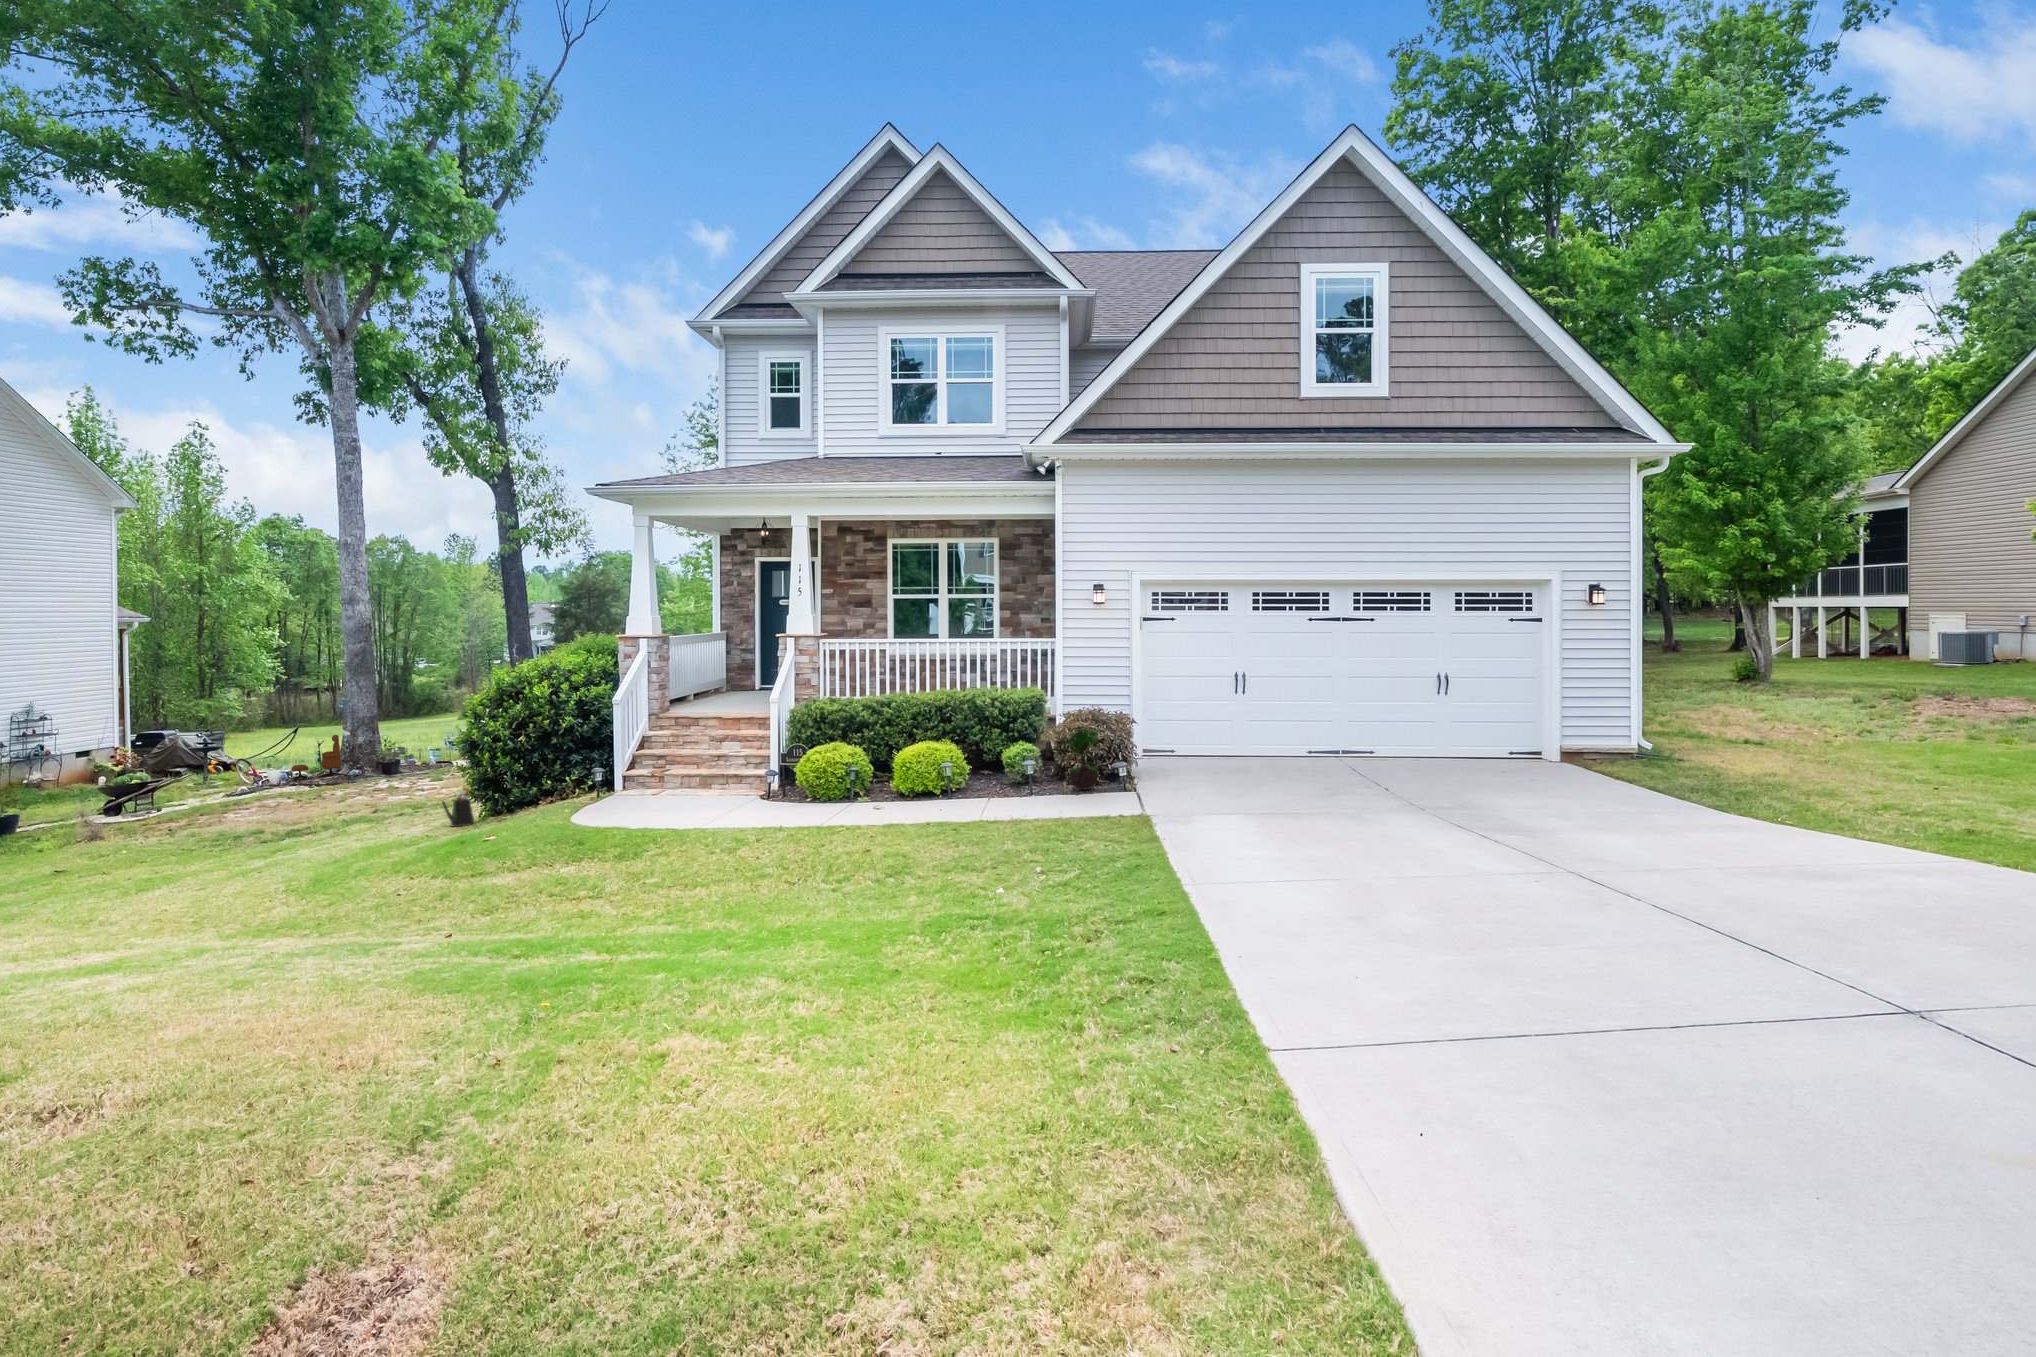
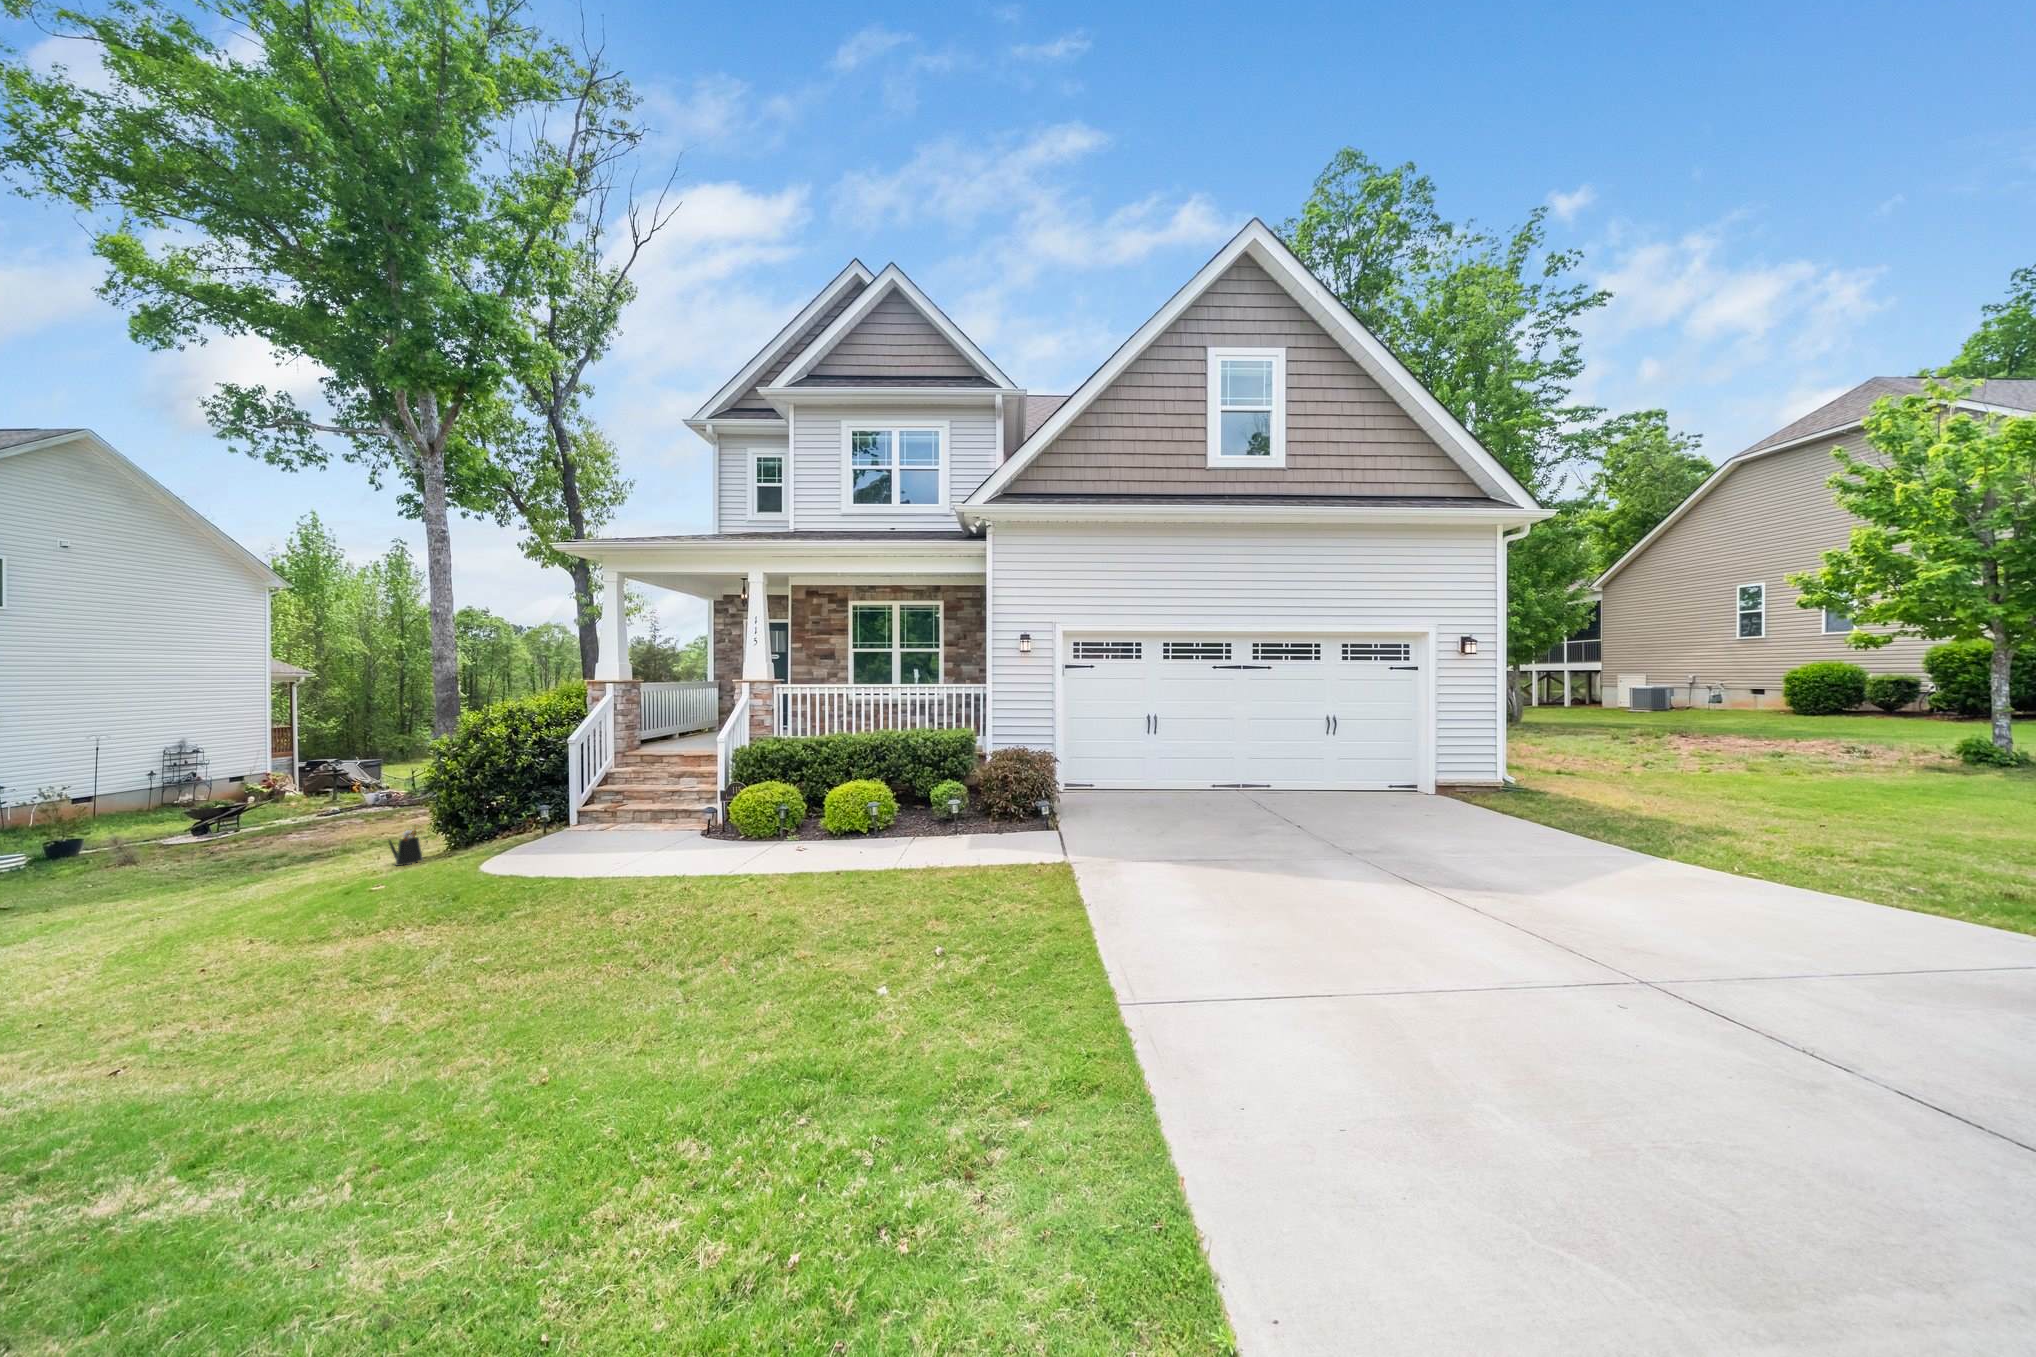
potted tree: present [1065,728,1099,790] -> none [984,760,1024,828]
lounge chair: present [287,735,344,781] -> none [357,768,413,808]

